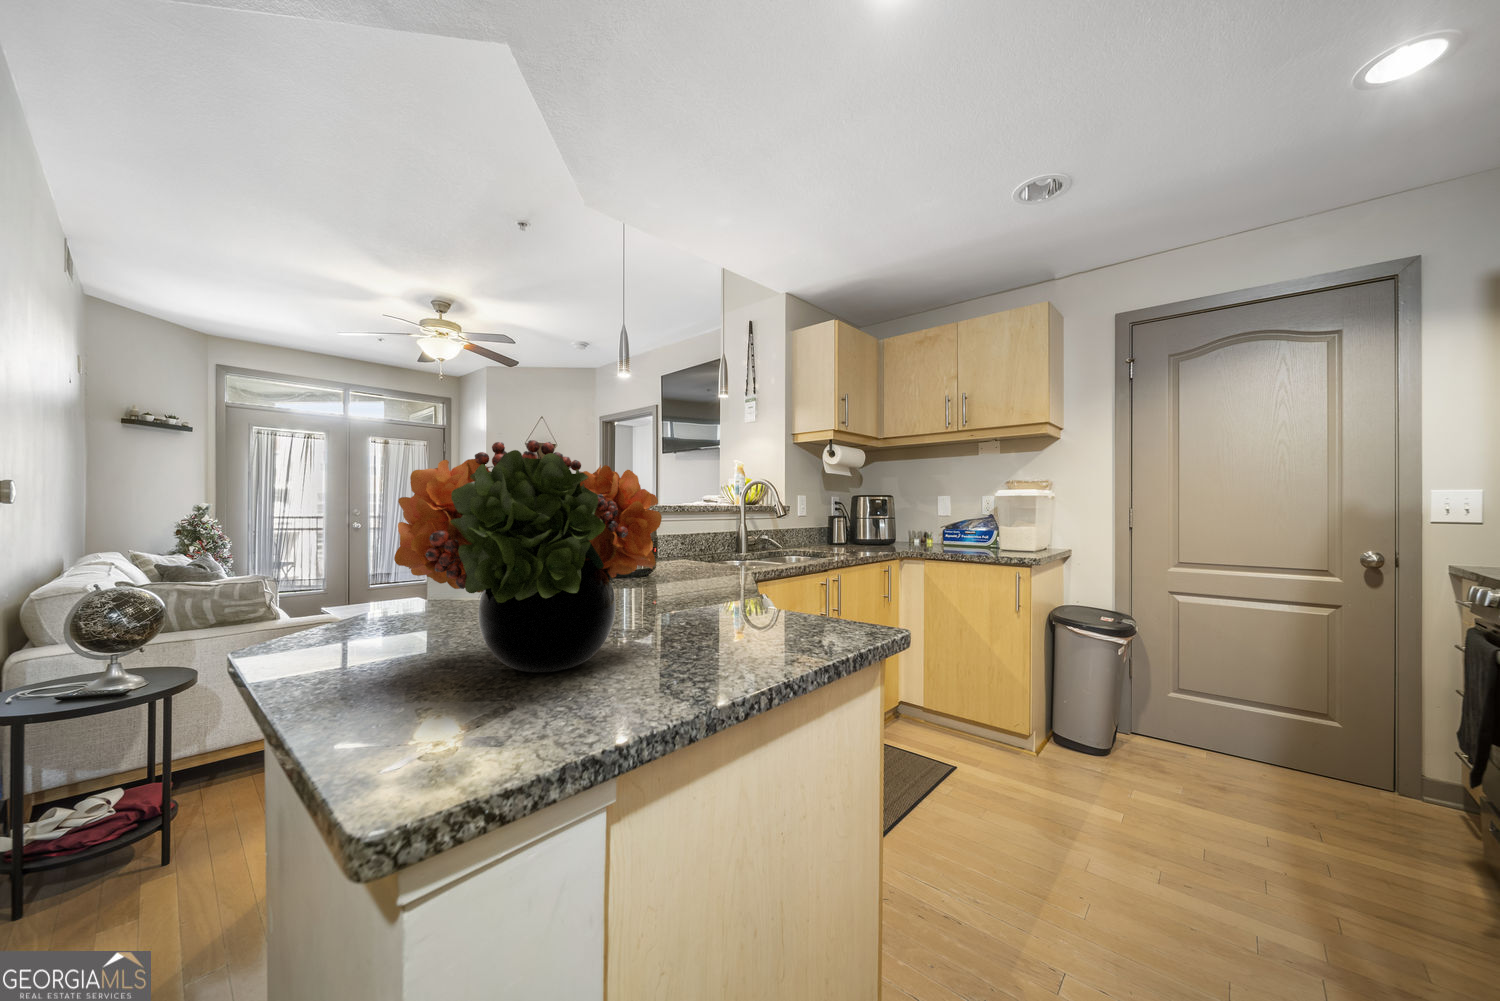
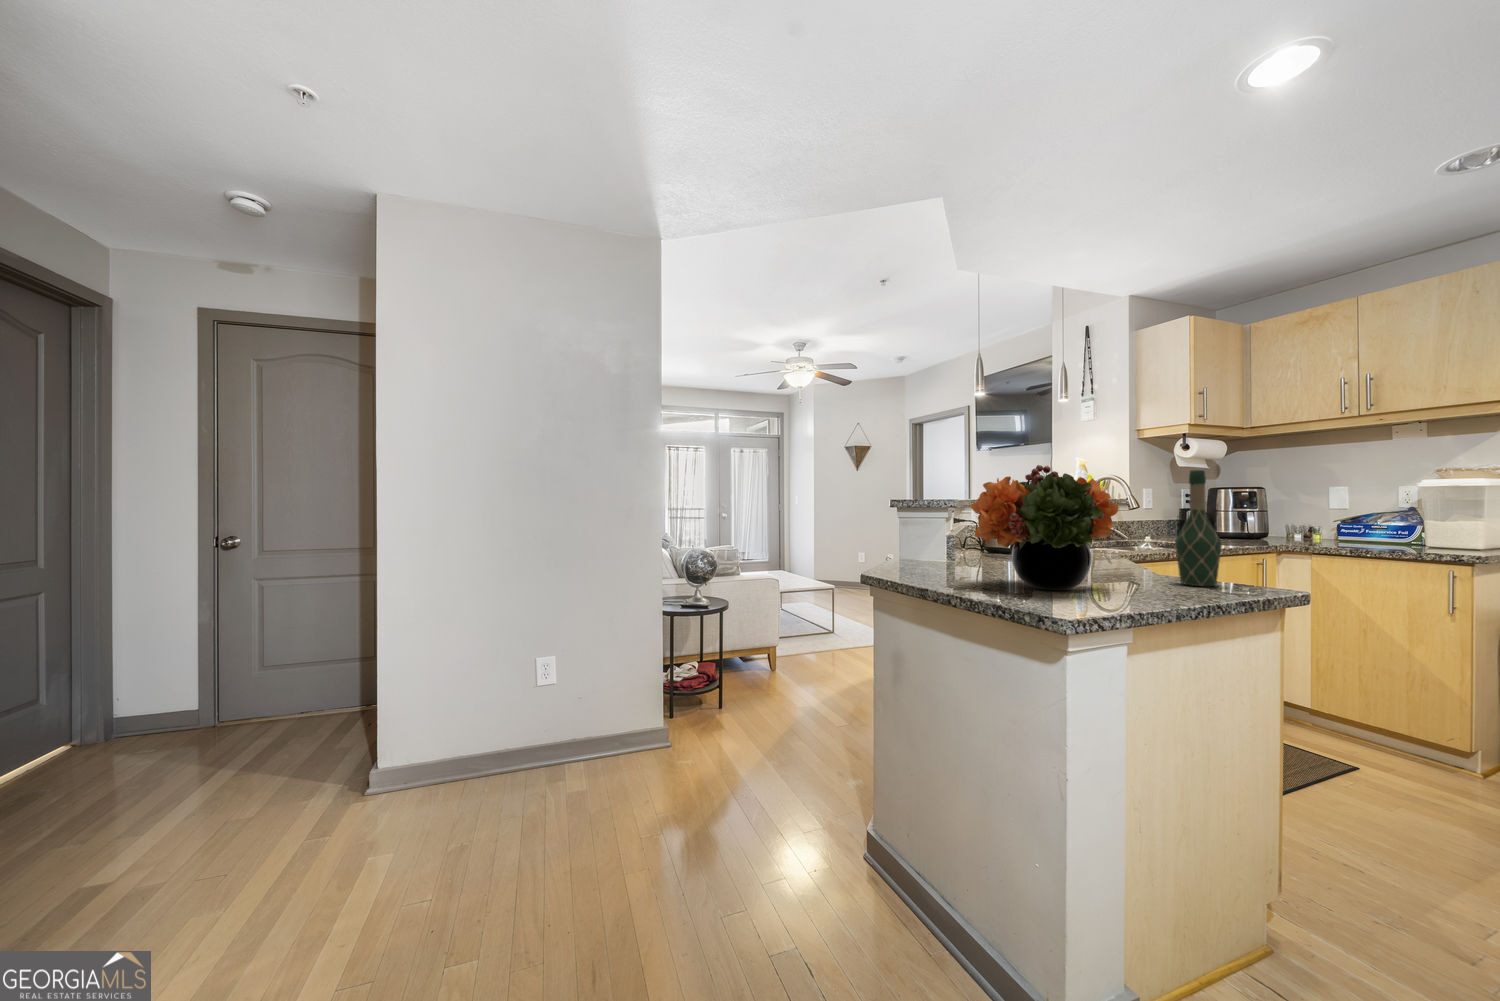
wine bottle: none [762,463,816,632] -> present [1175,470,1221,586]

